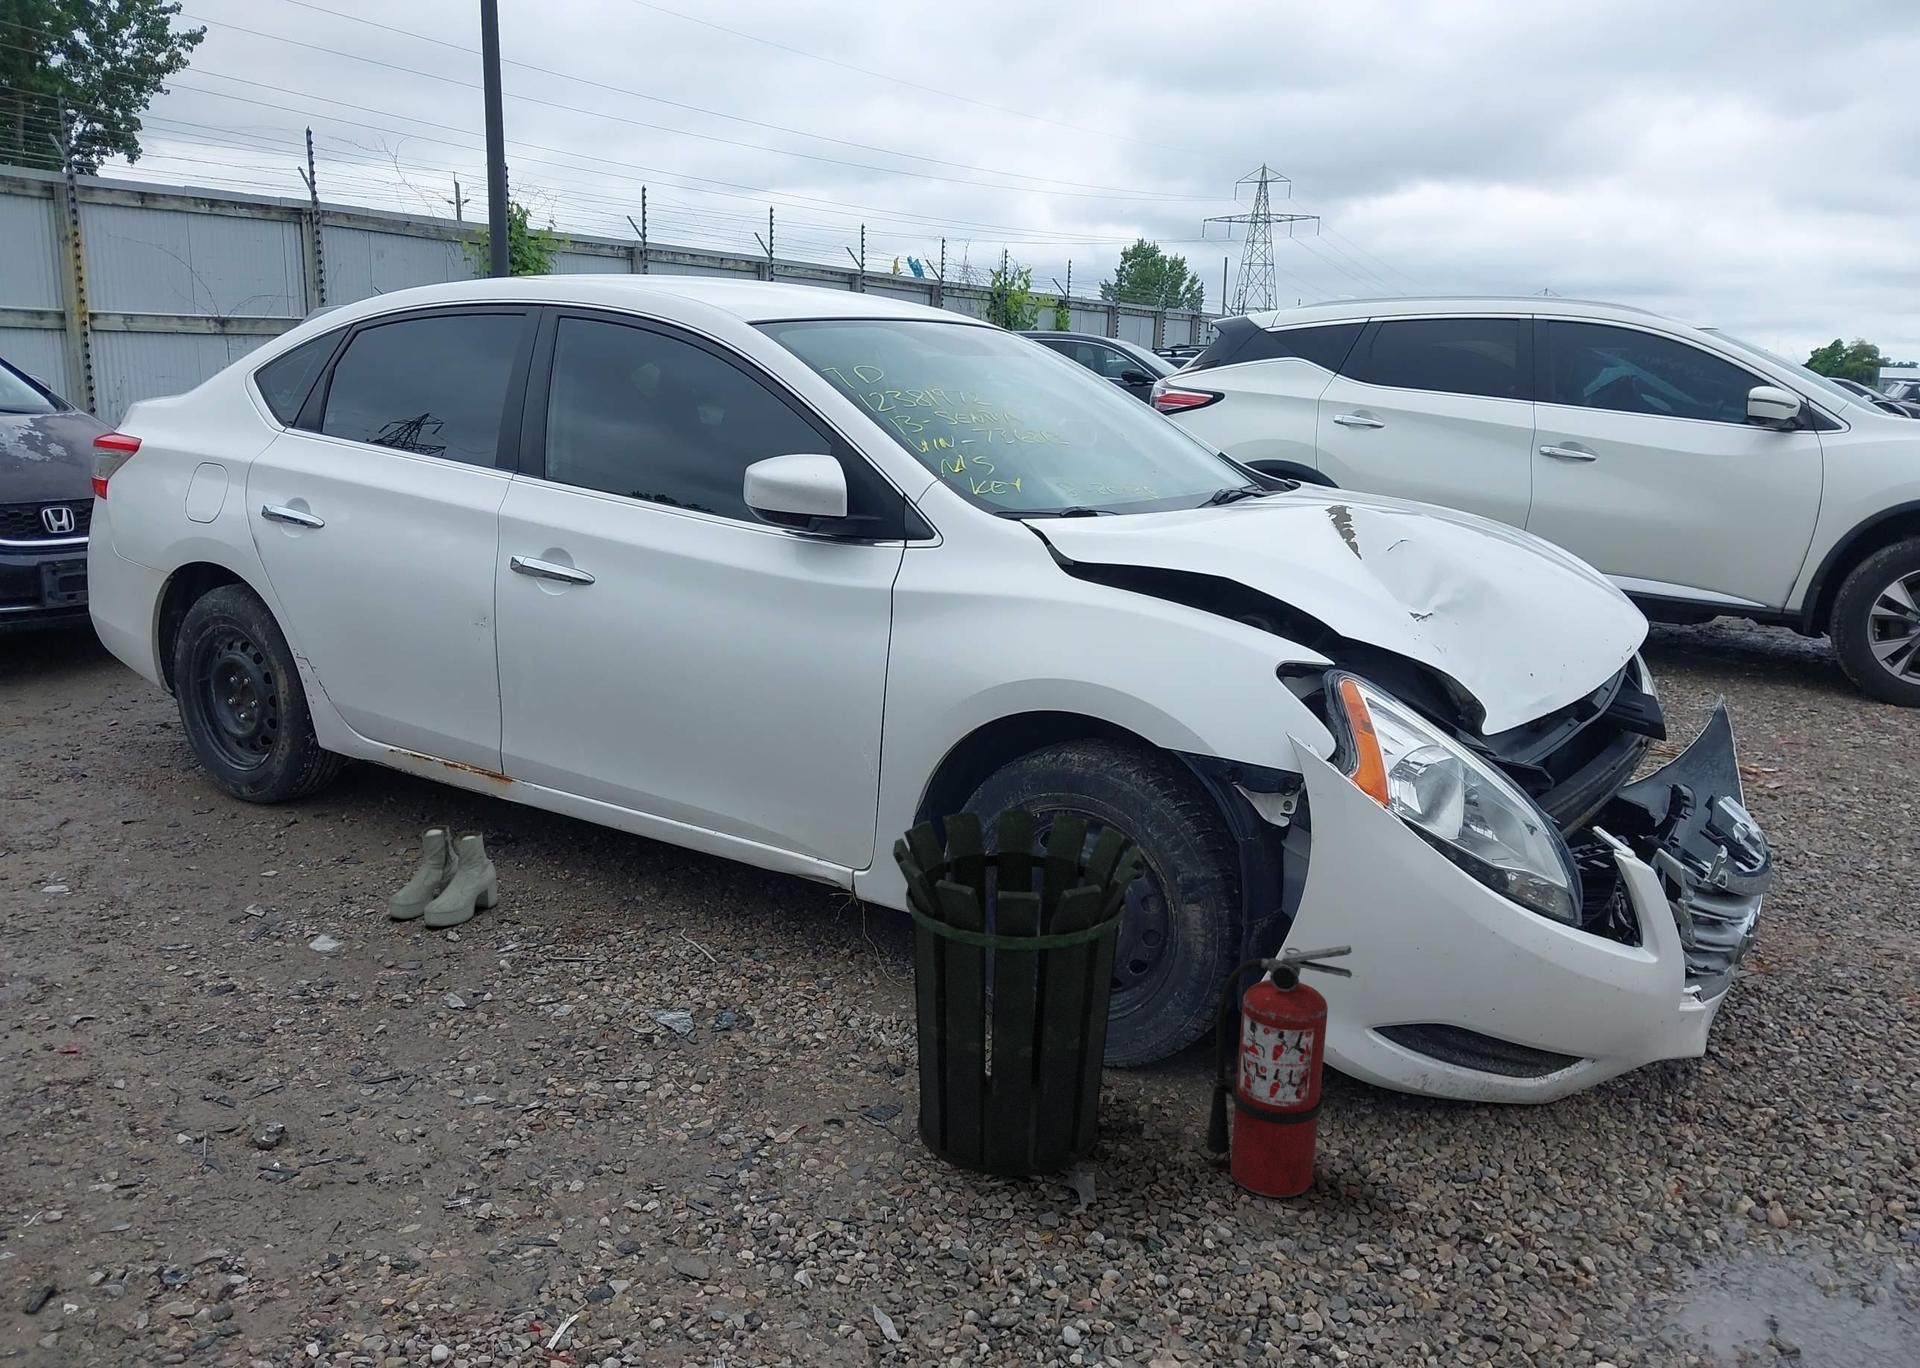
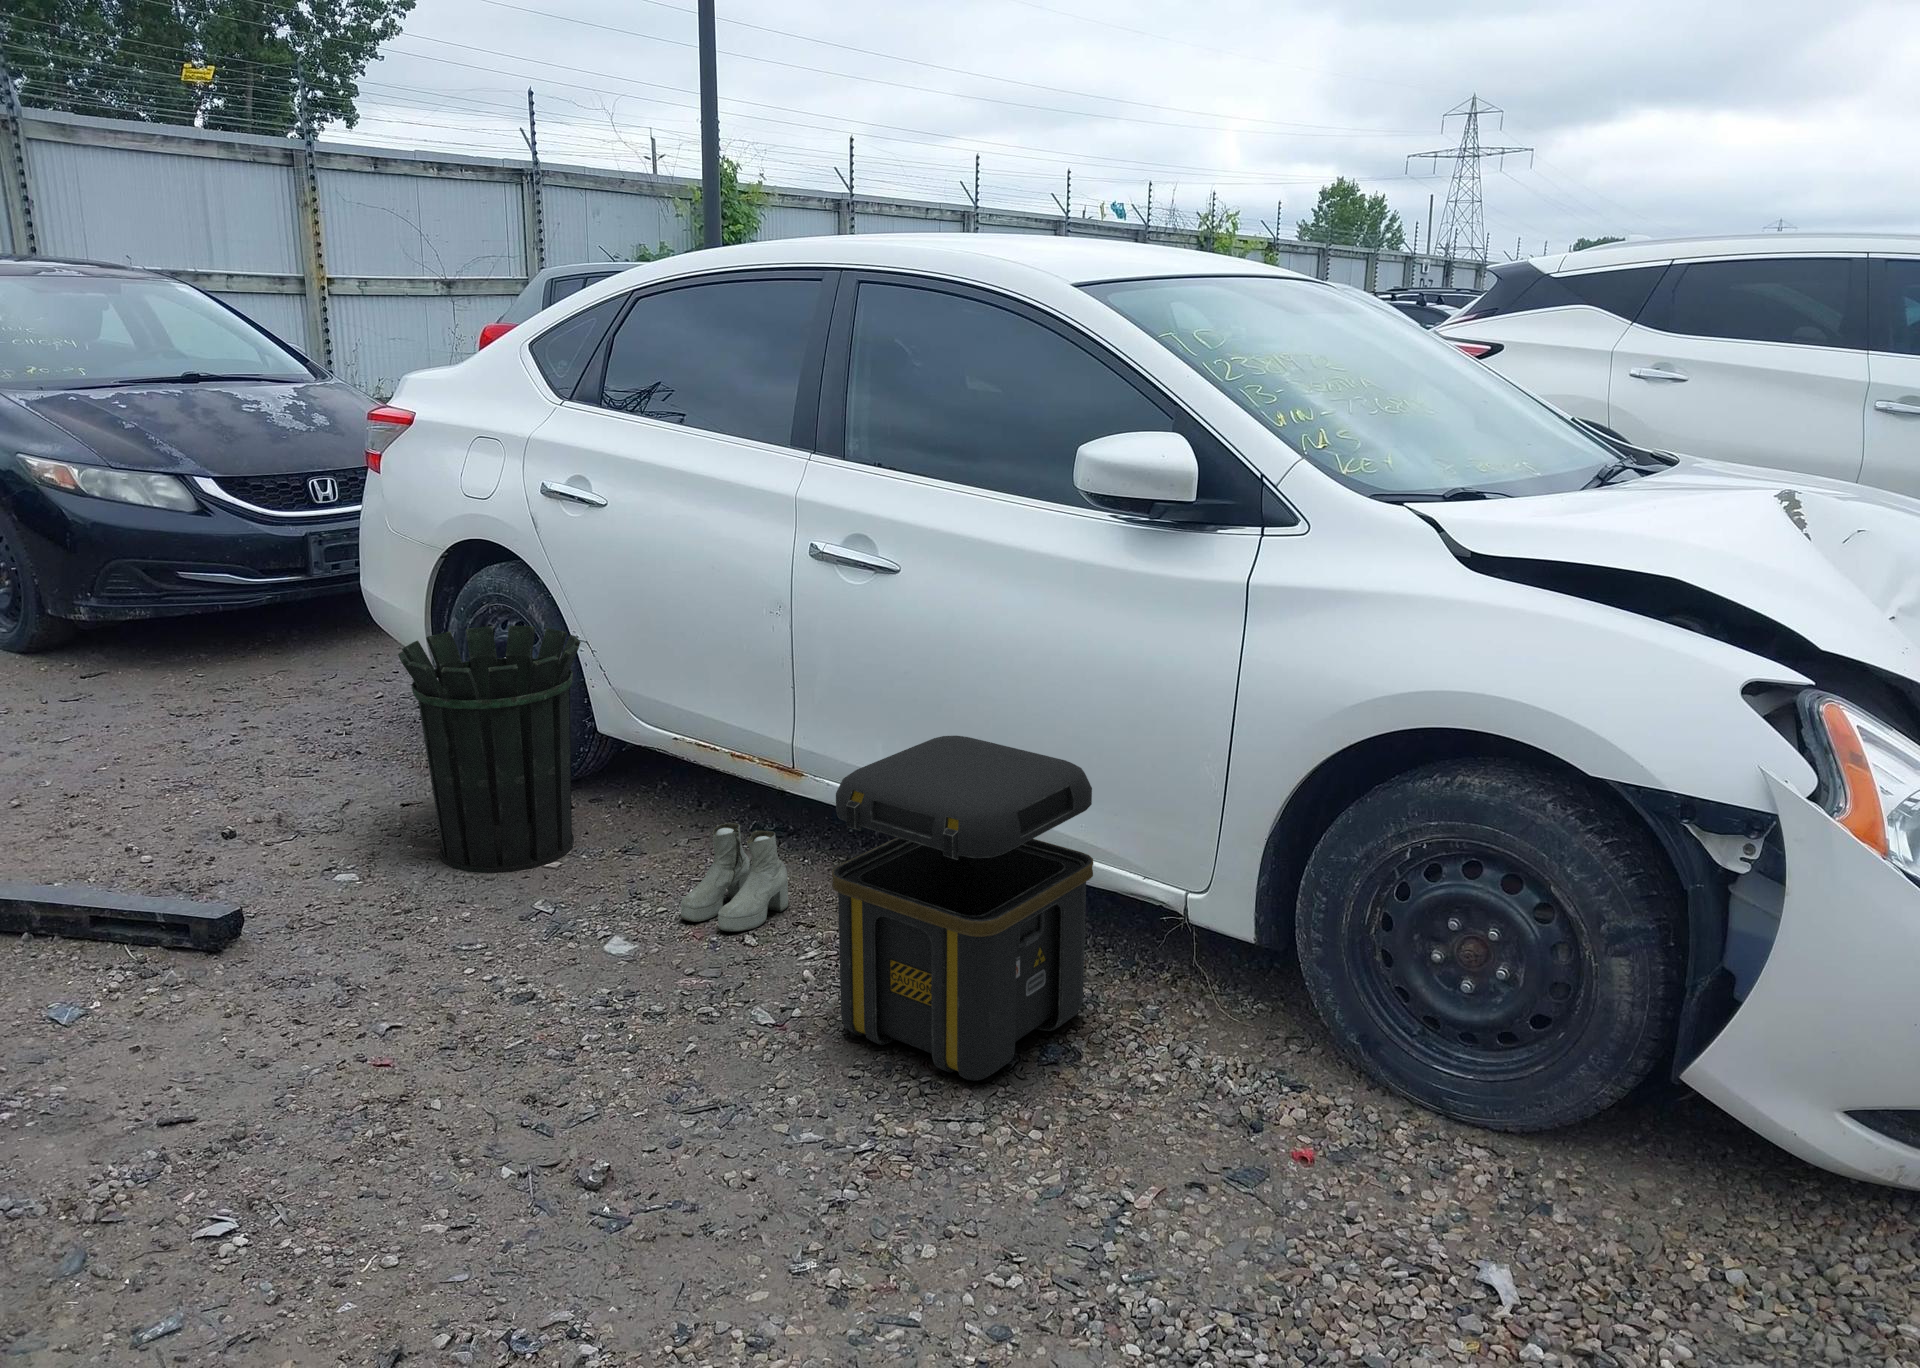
toolbox: none [515,732,763,1045] -> present [832,736,1093,1081]
waste bin: present [893,809,1143,1177] -> present [398,626,581,873]
fire extinguisher: present [1206,945,1352,1197] -> none [1639,1021,1846,1309]

